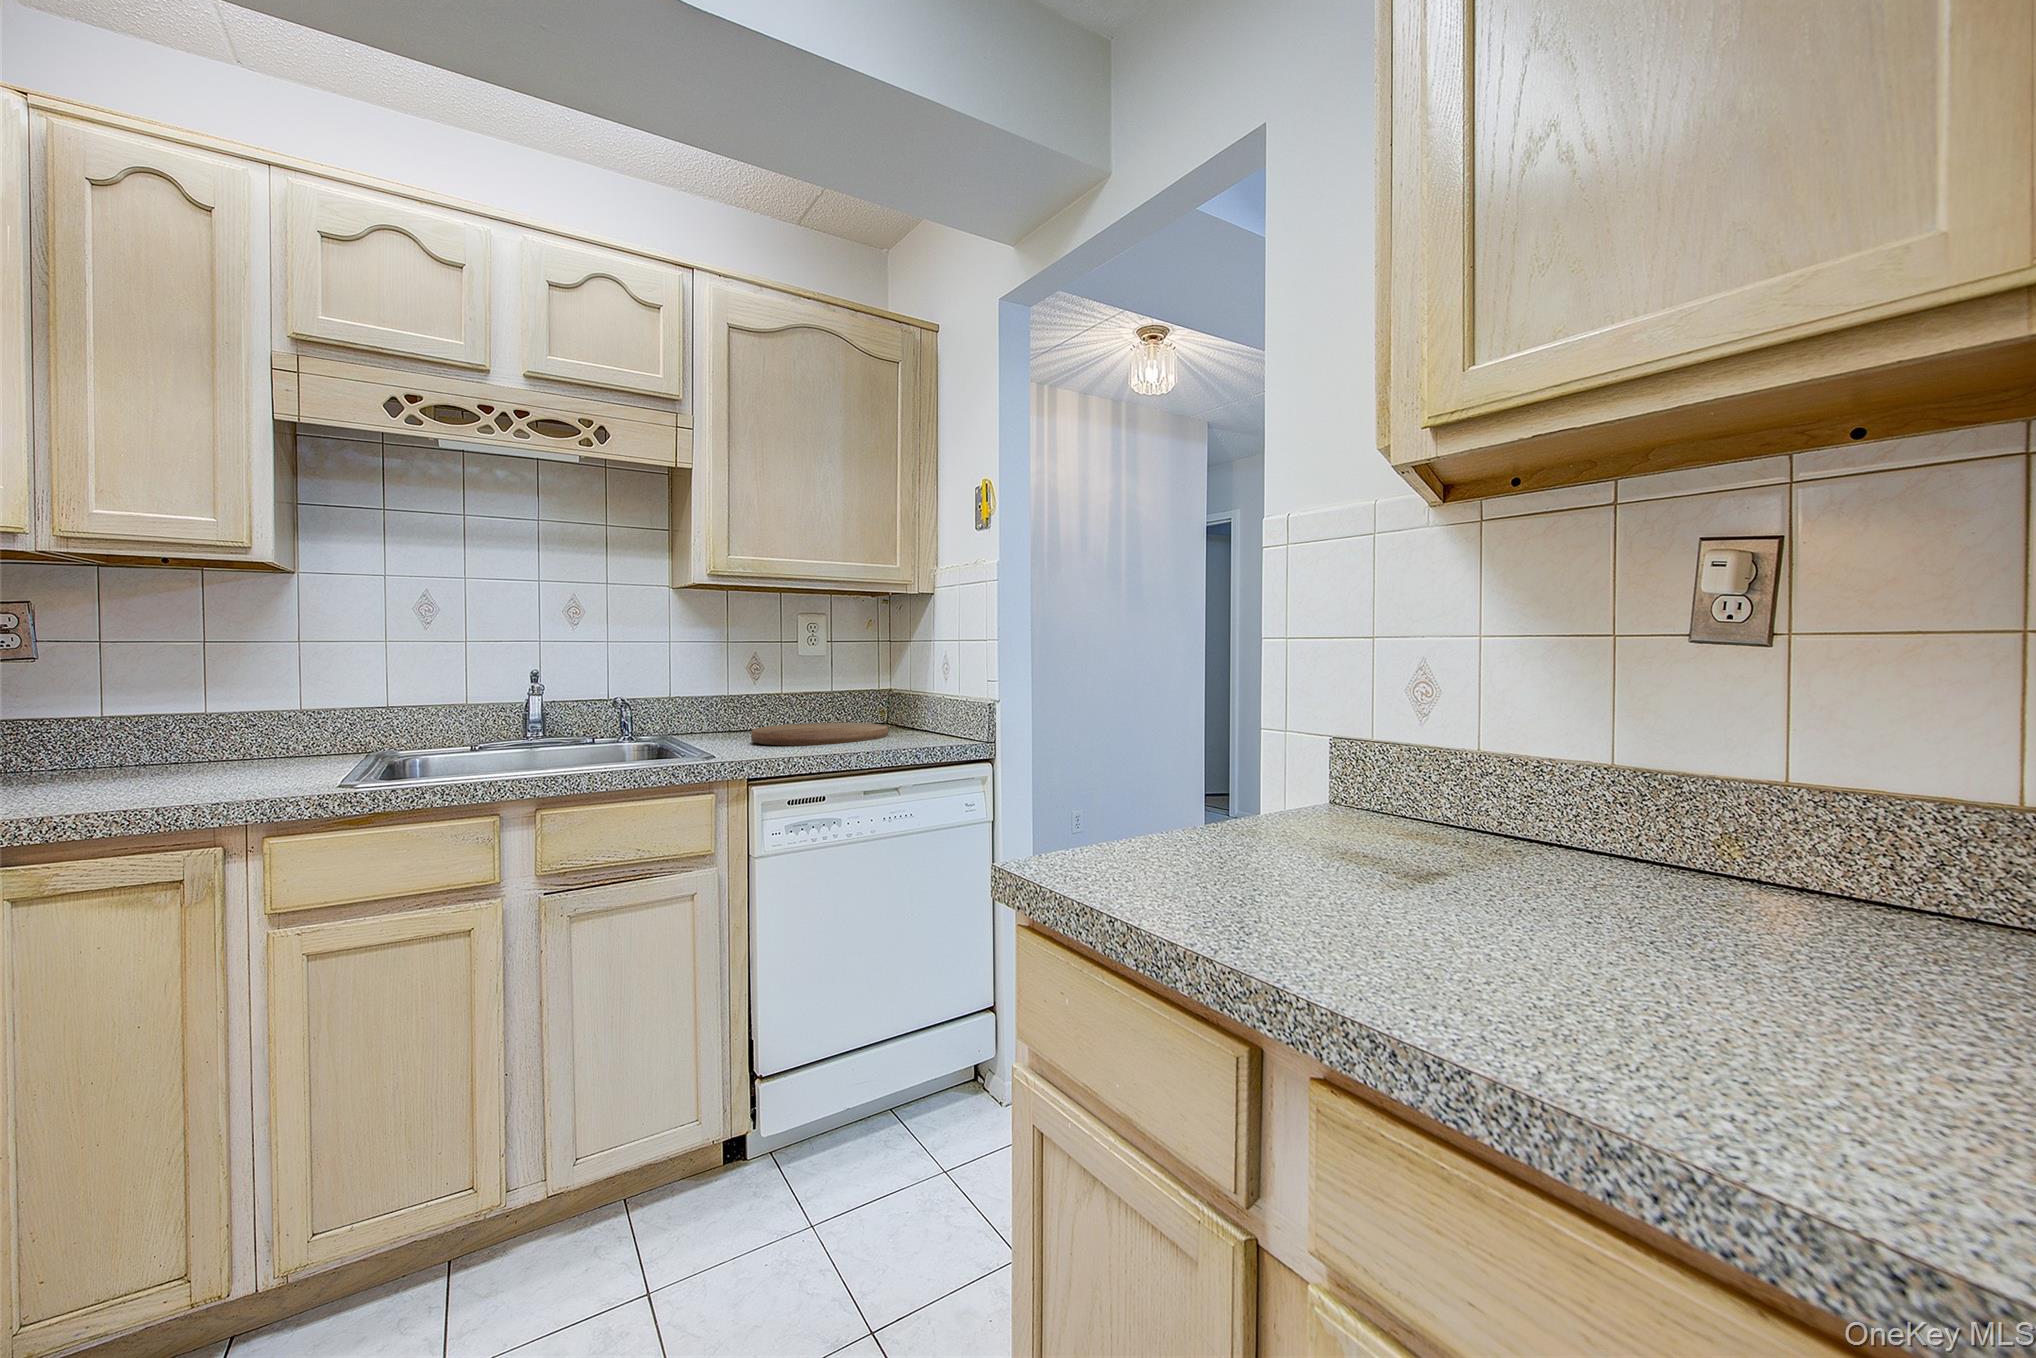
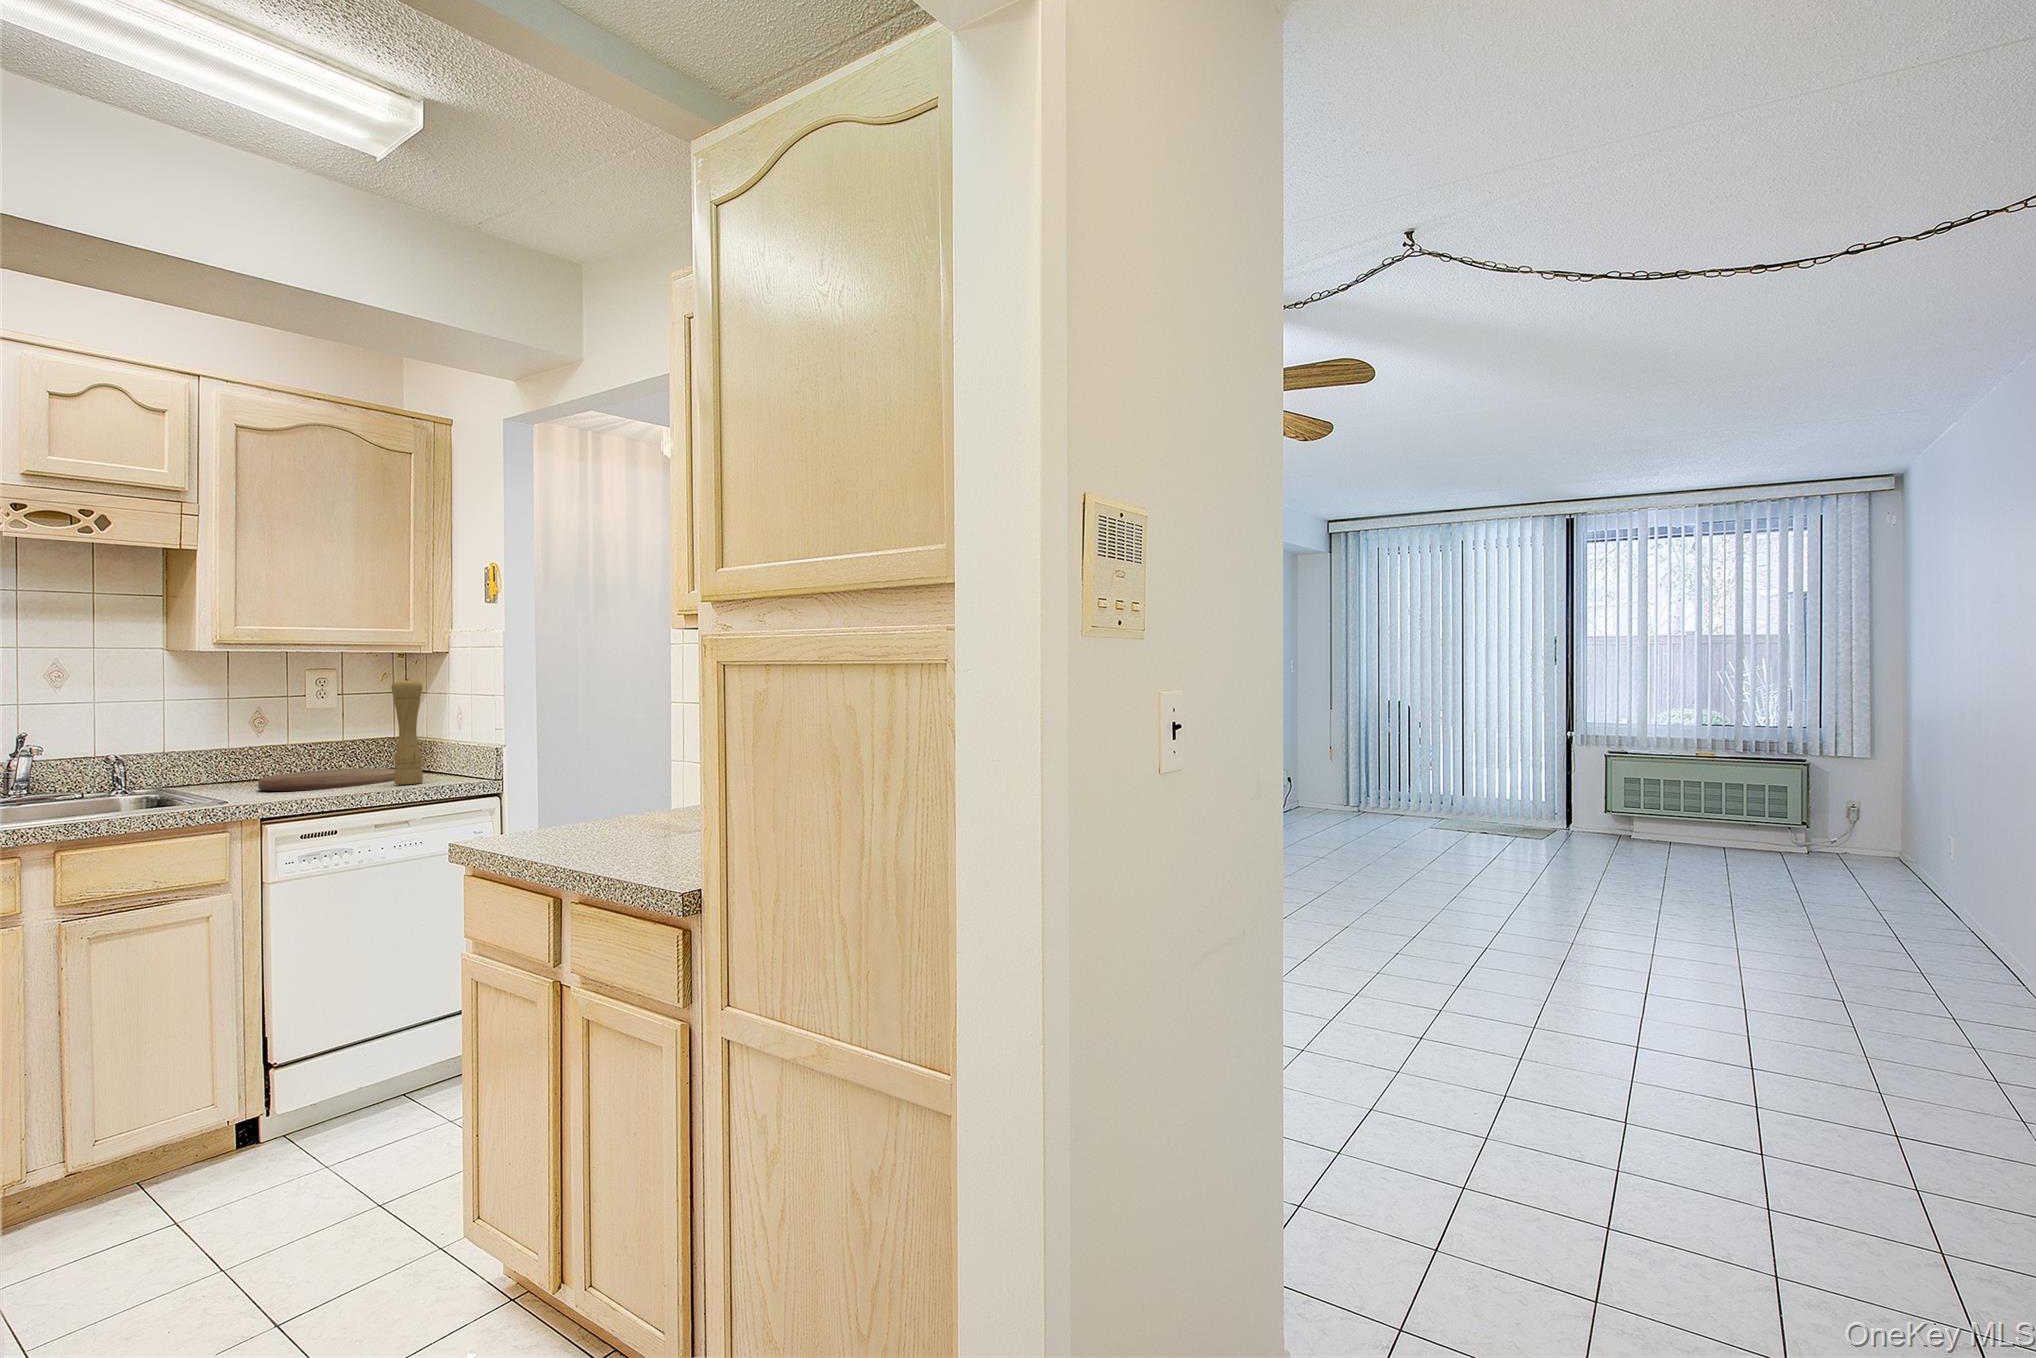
pepper mill: none [882,617,914,744] -> present [391,679,423,784]

